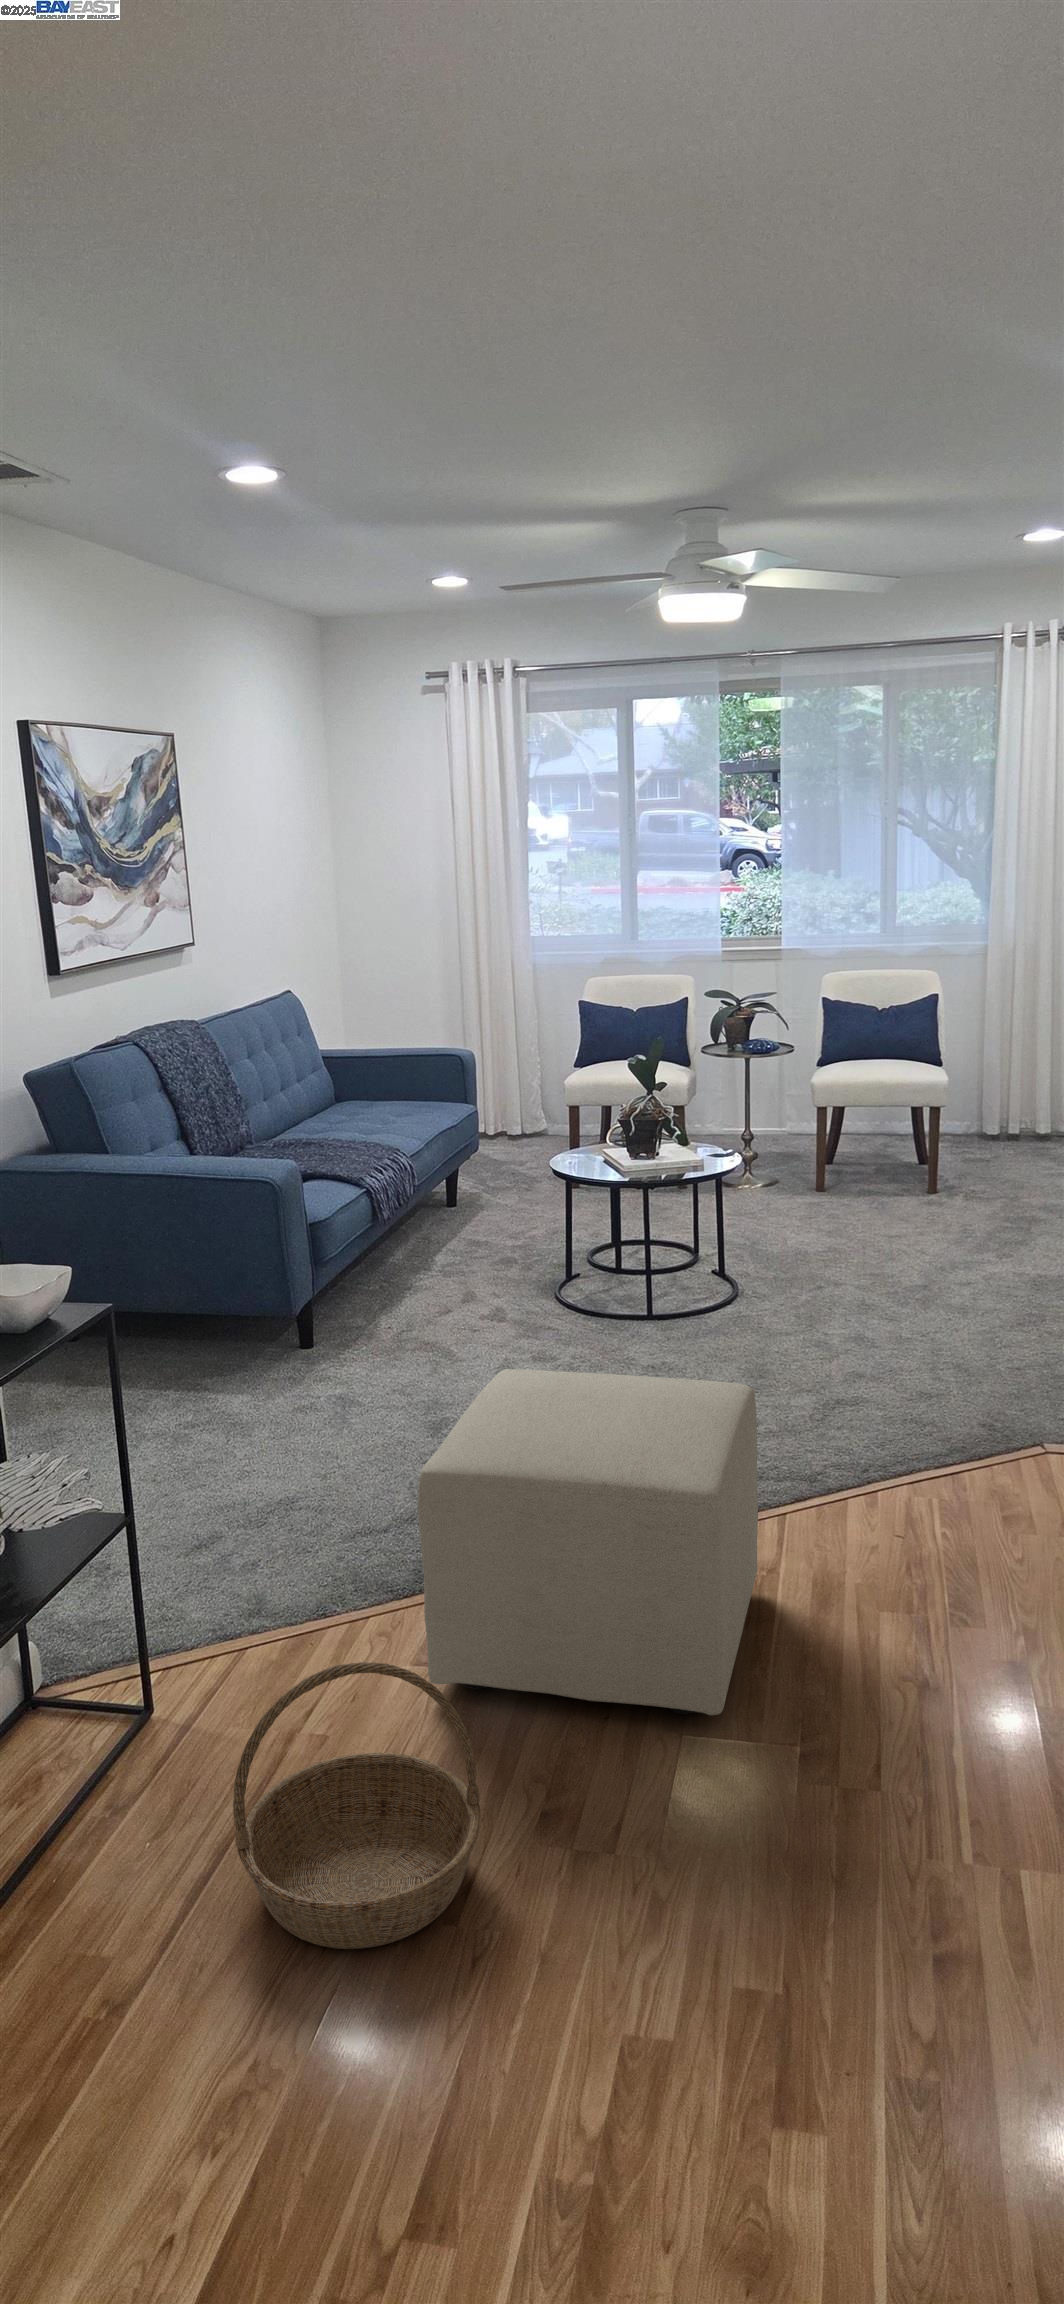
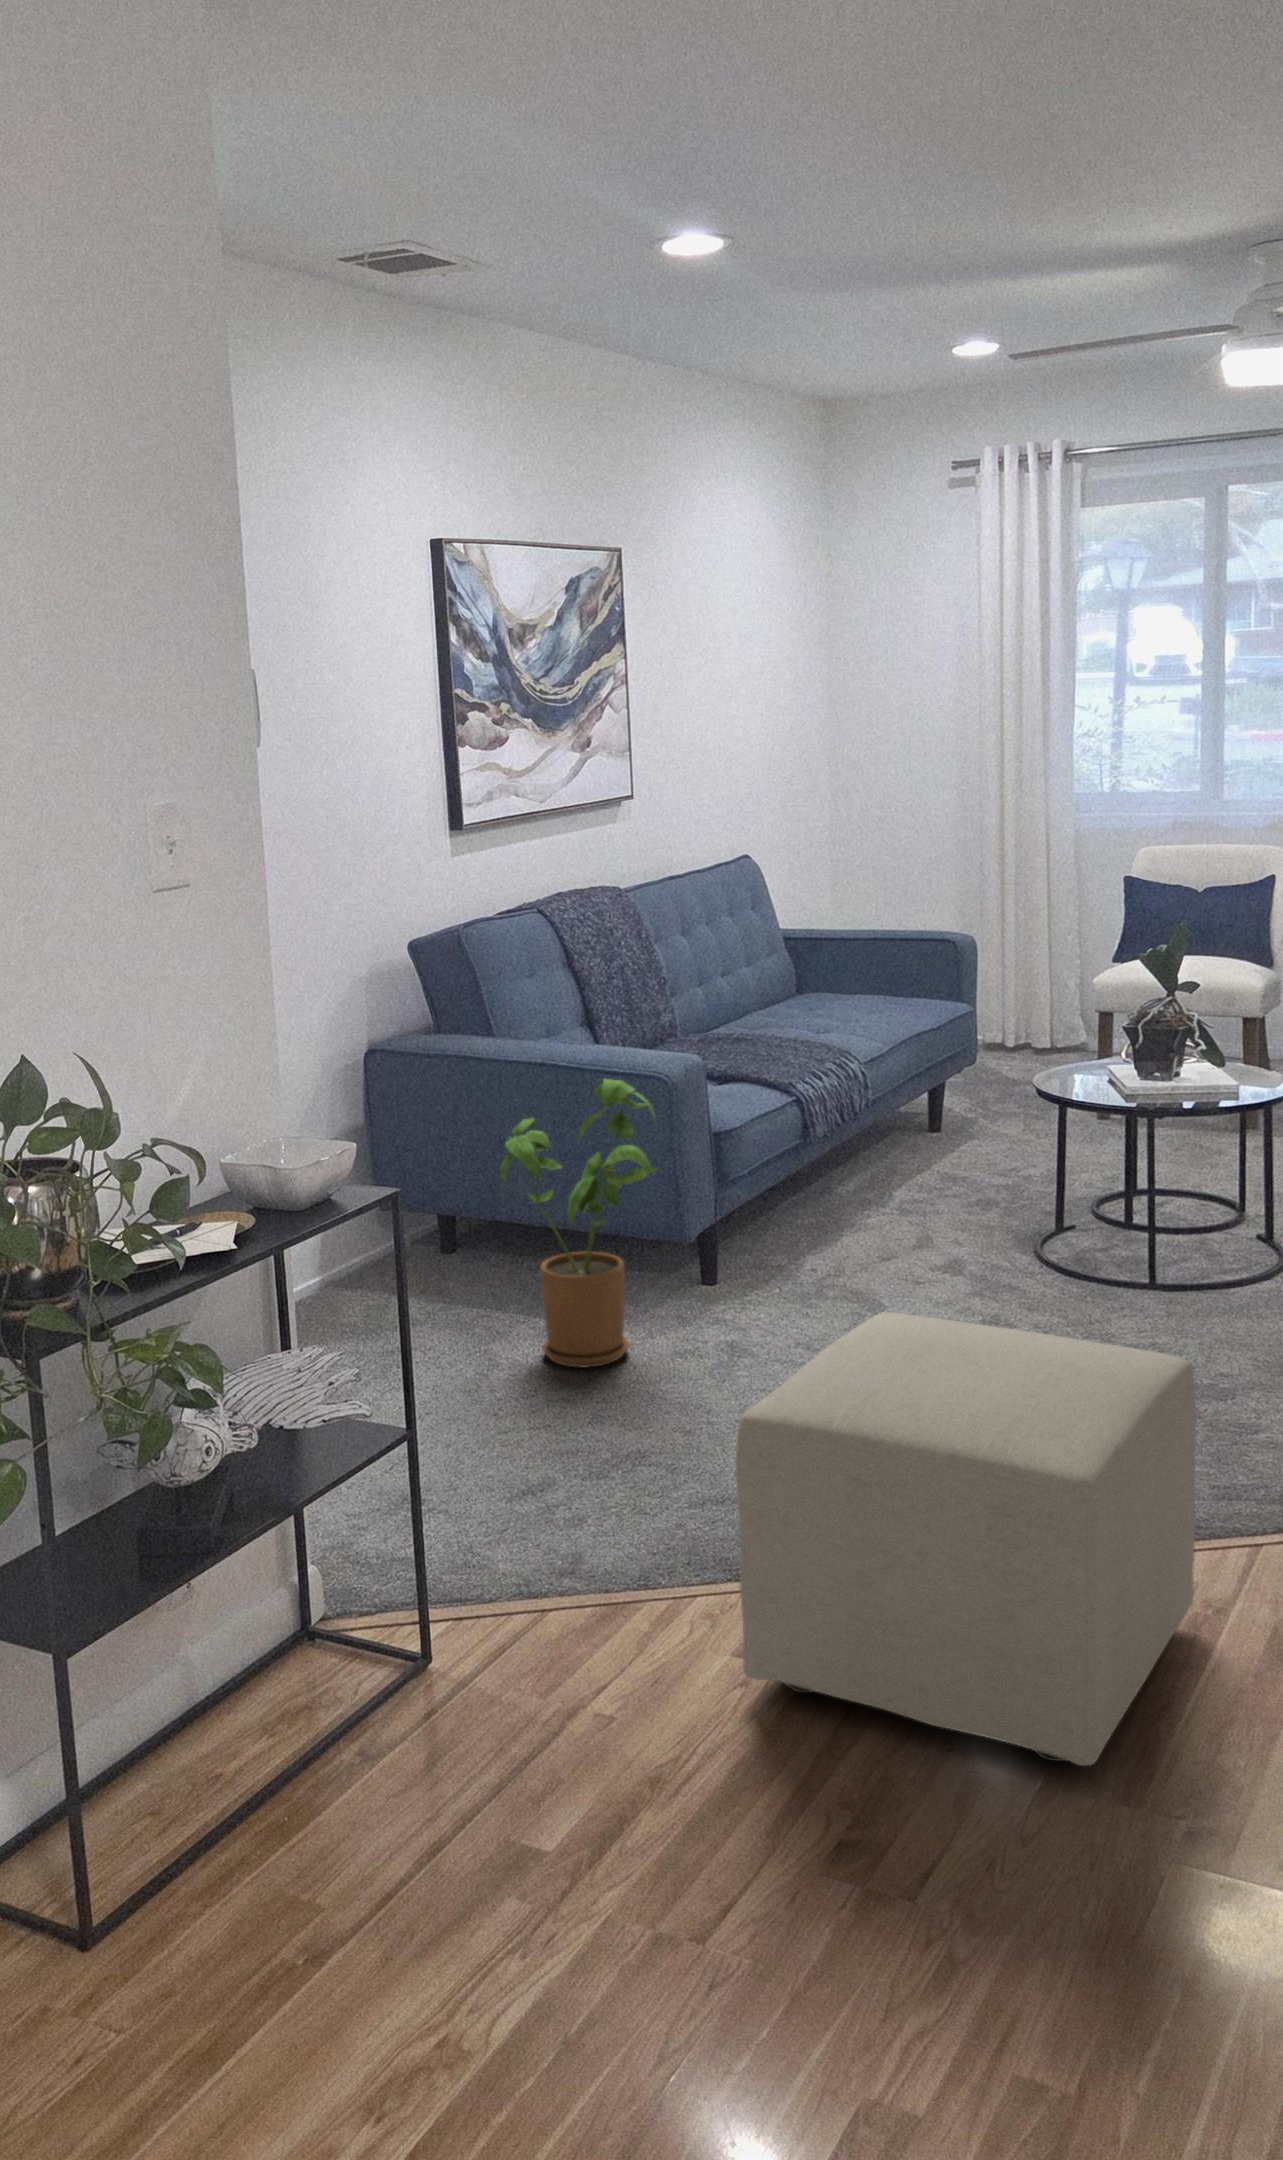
house plant: none [134,1189,276,1434] -> present [500,1079,657,1368]
basket: present [233,1662,480,1949] -> none [462,1620,752,1957]

